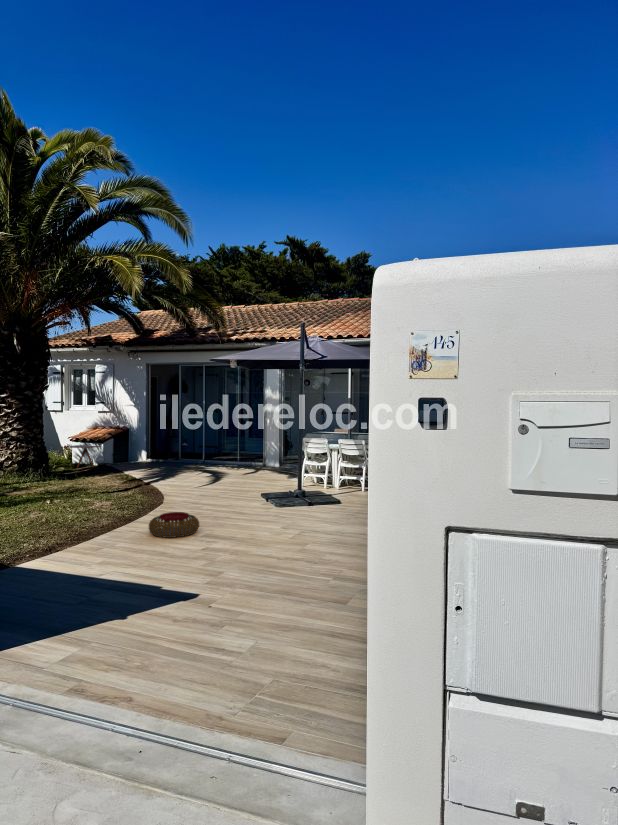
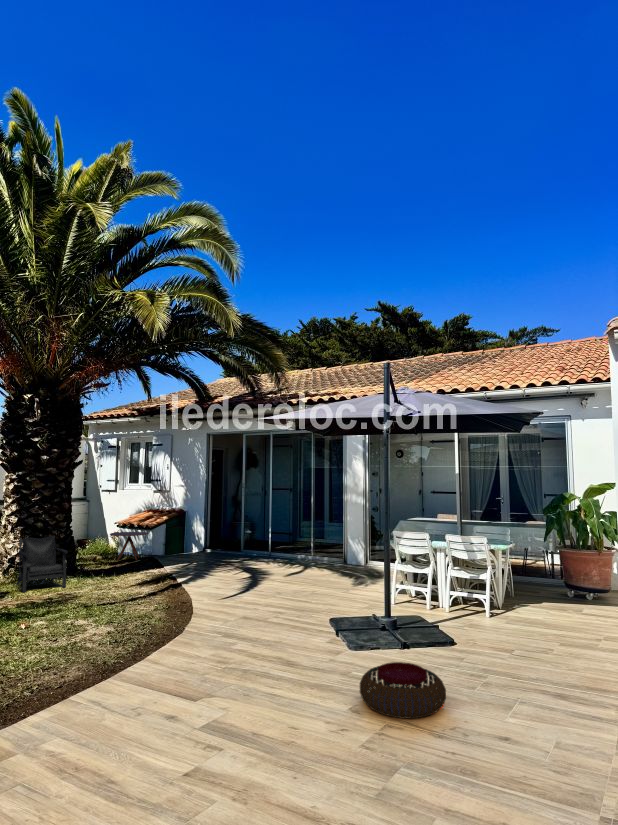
armchair: none [12,446,56,488] -> present [17,536,68,592]
pouf: present [149,512,199,538] -> present [360,662,446,719]

